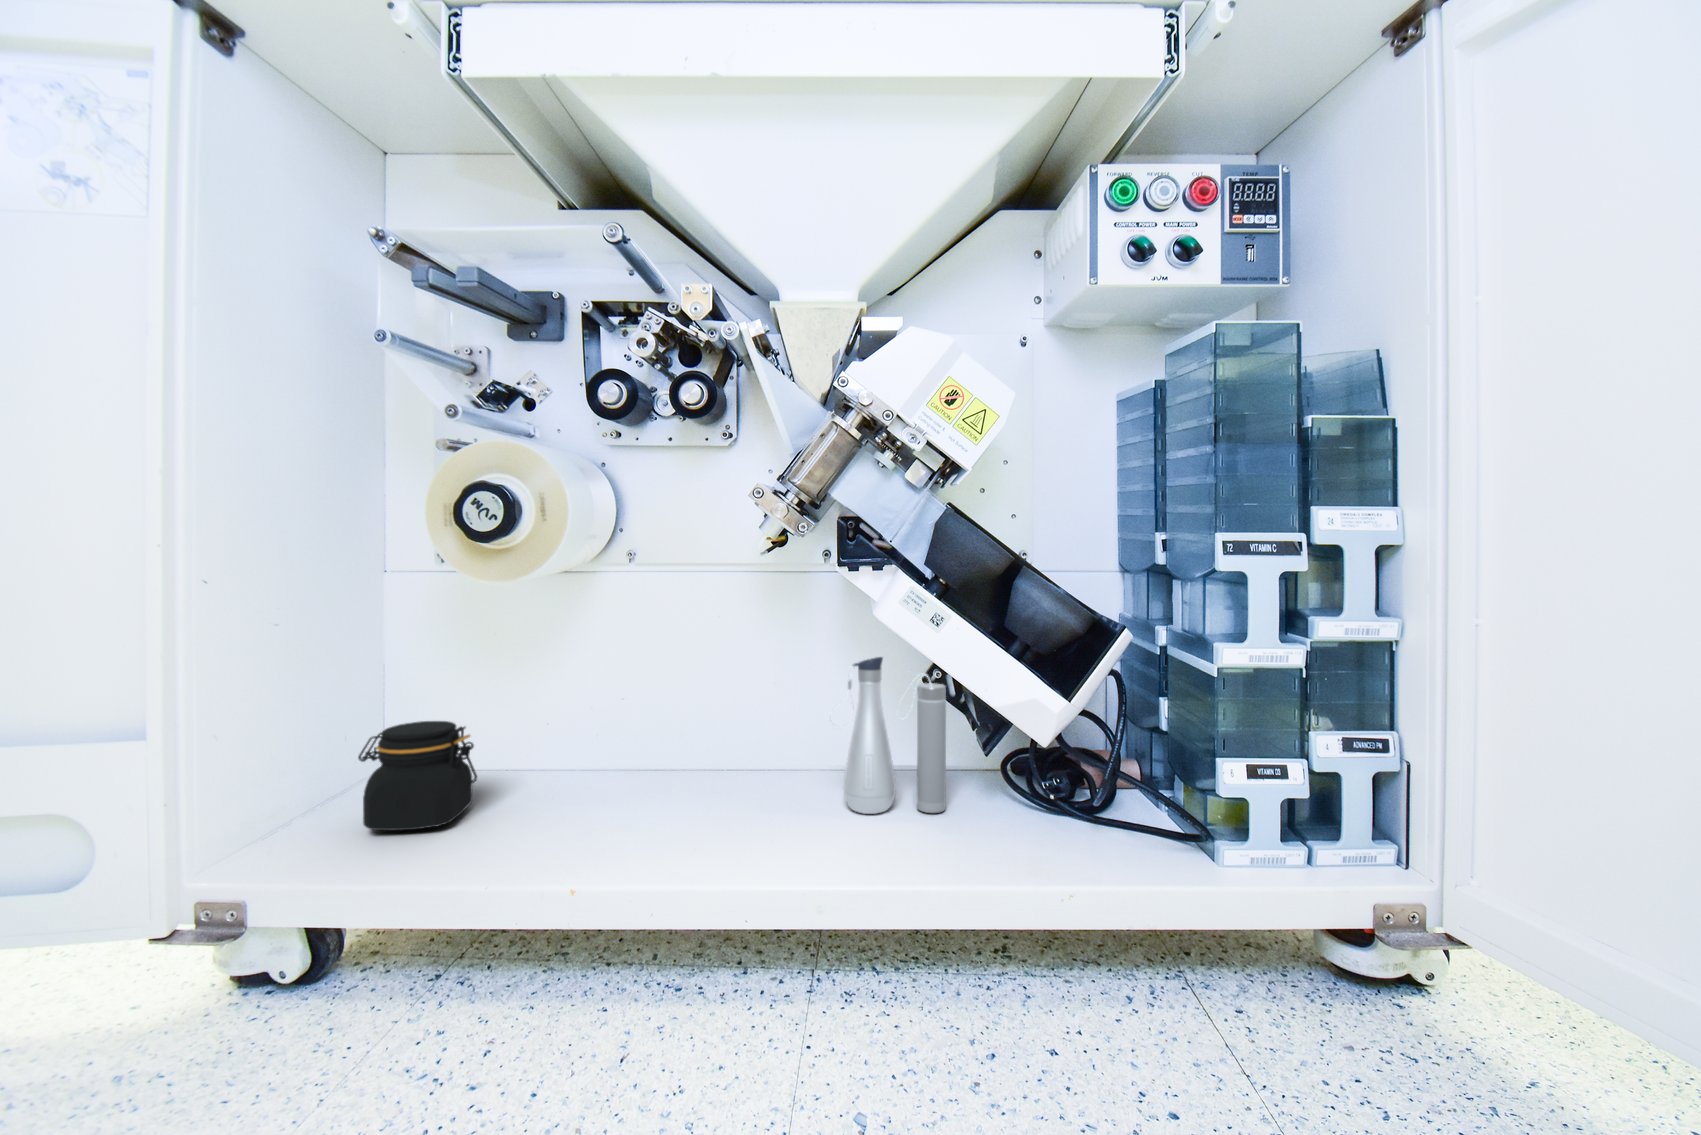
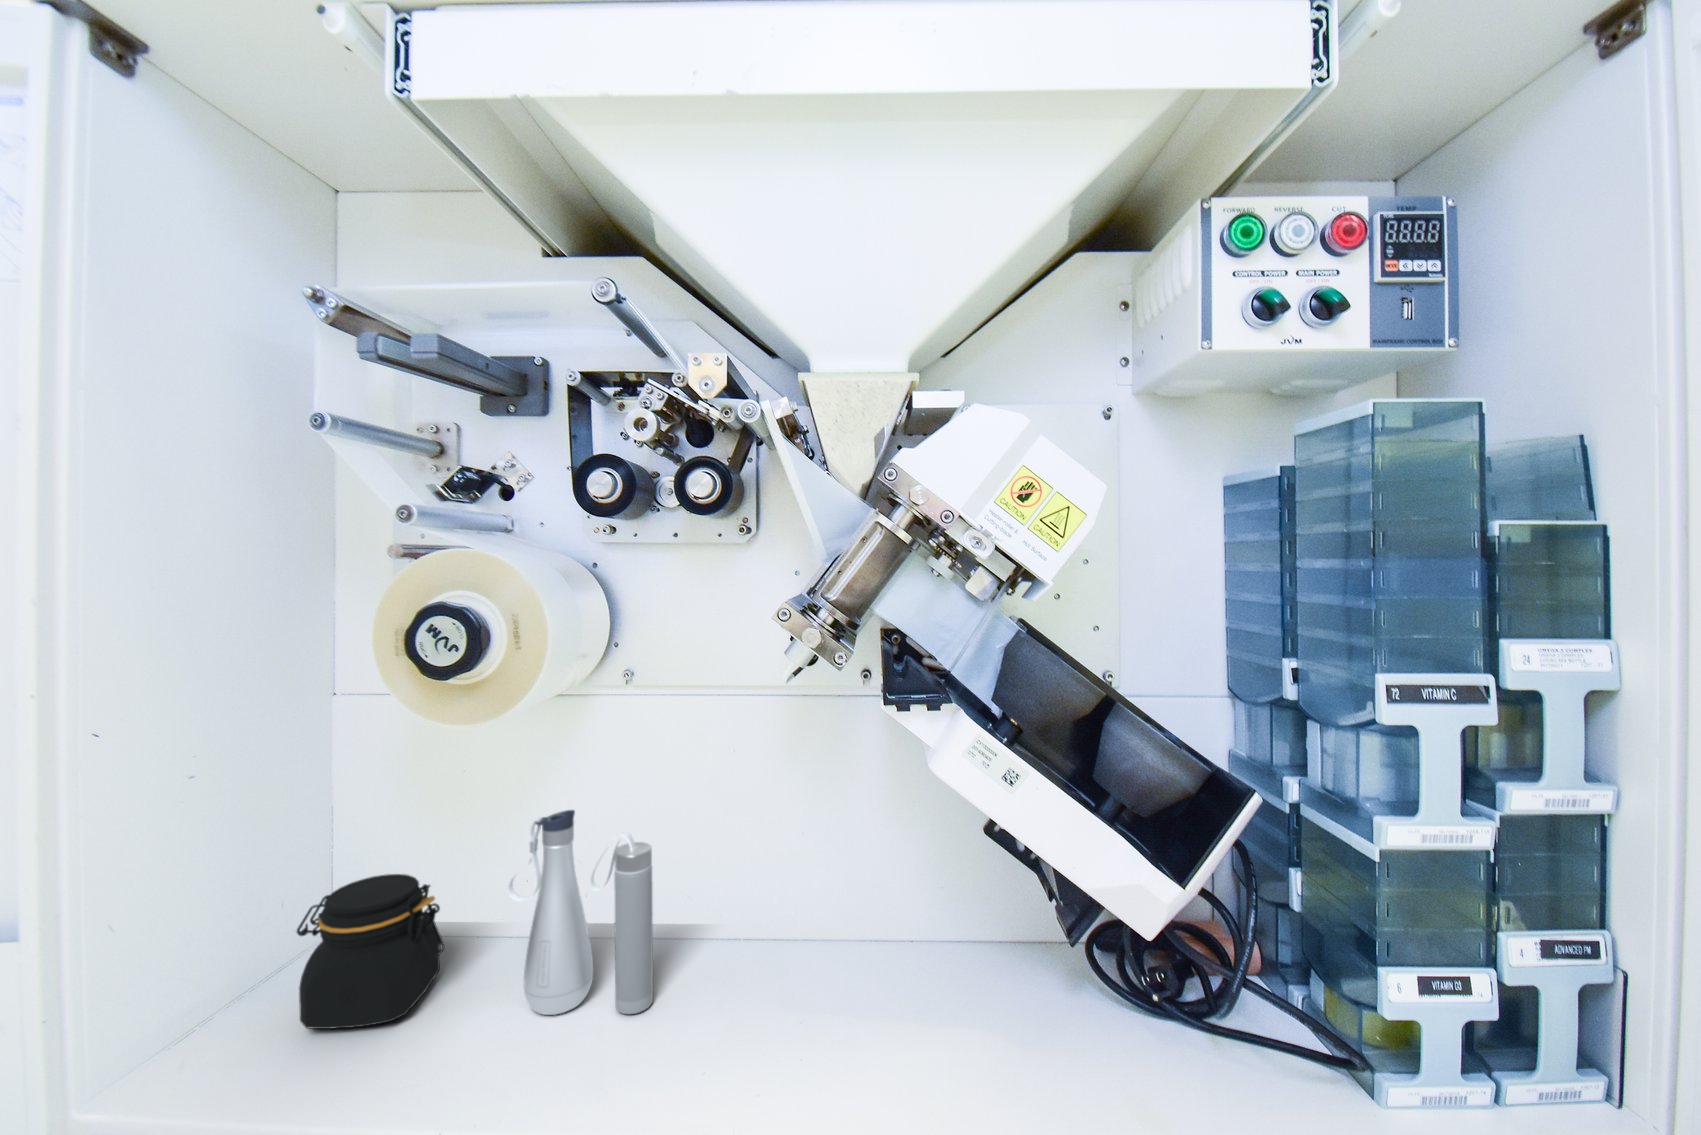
water bottle: present [829,657,946,814] -> present [507,810,653,1015]

